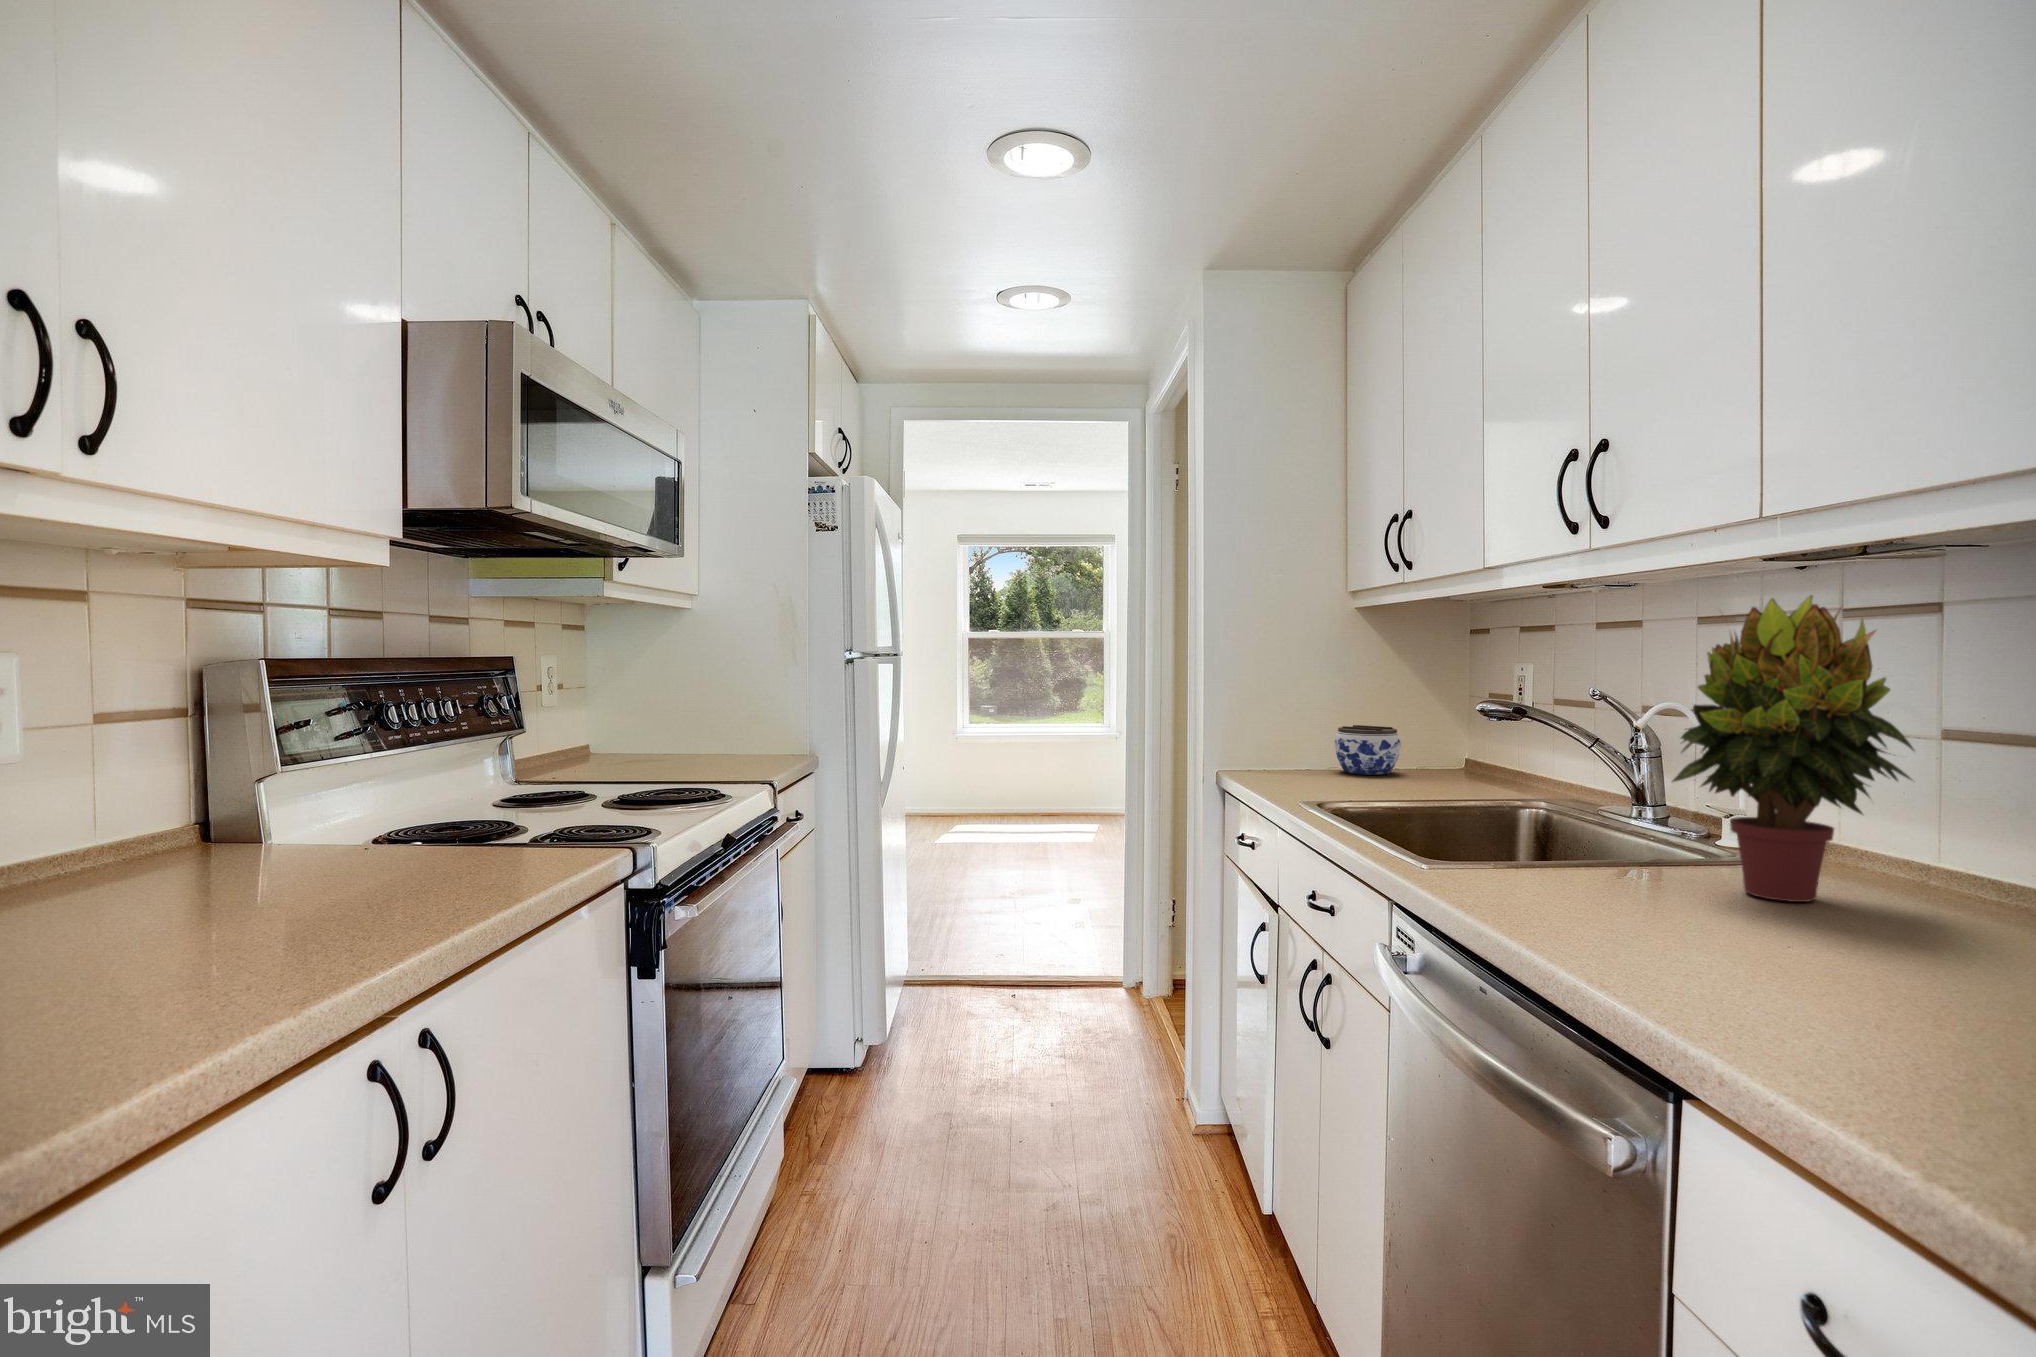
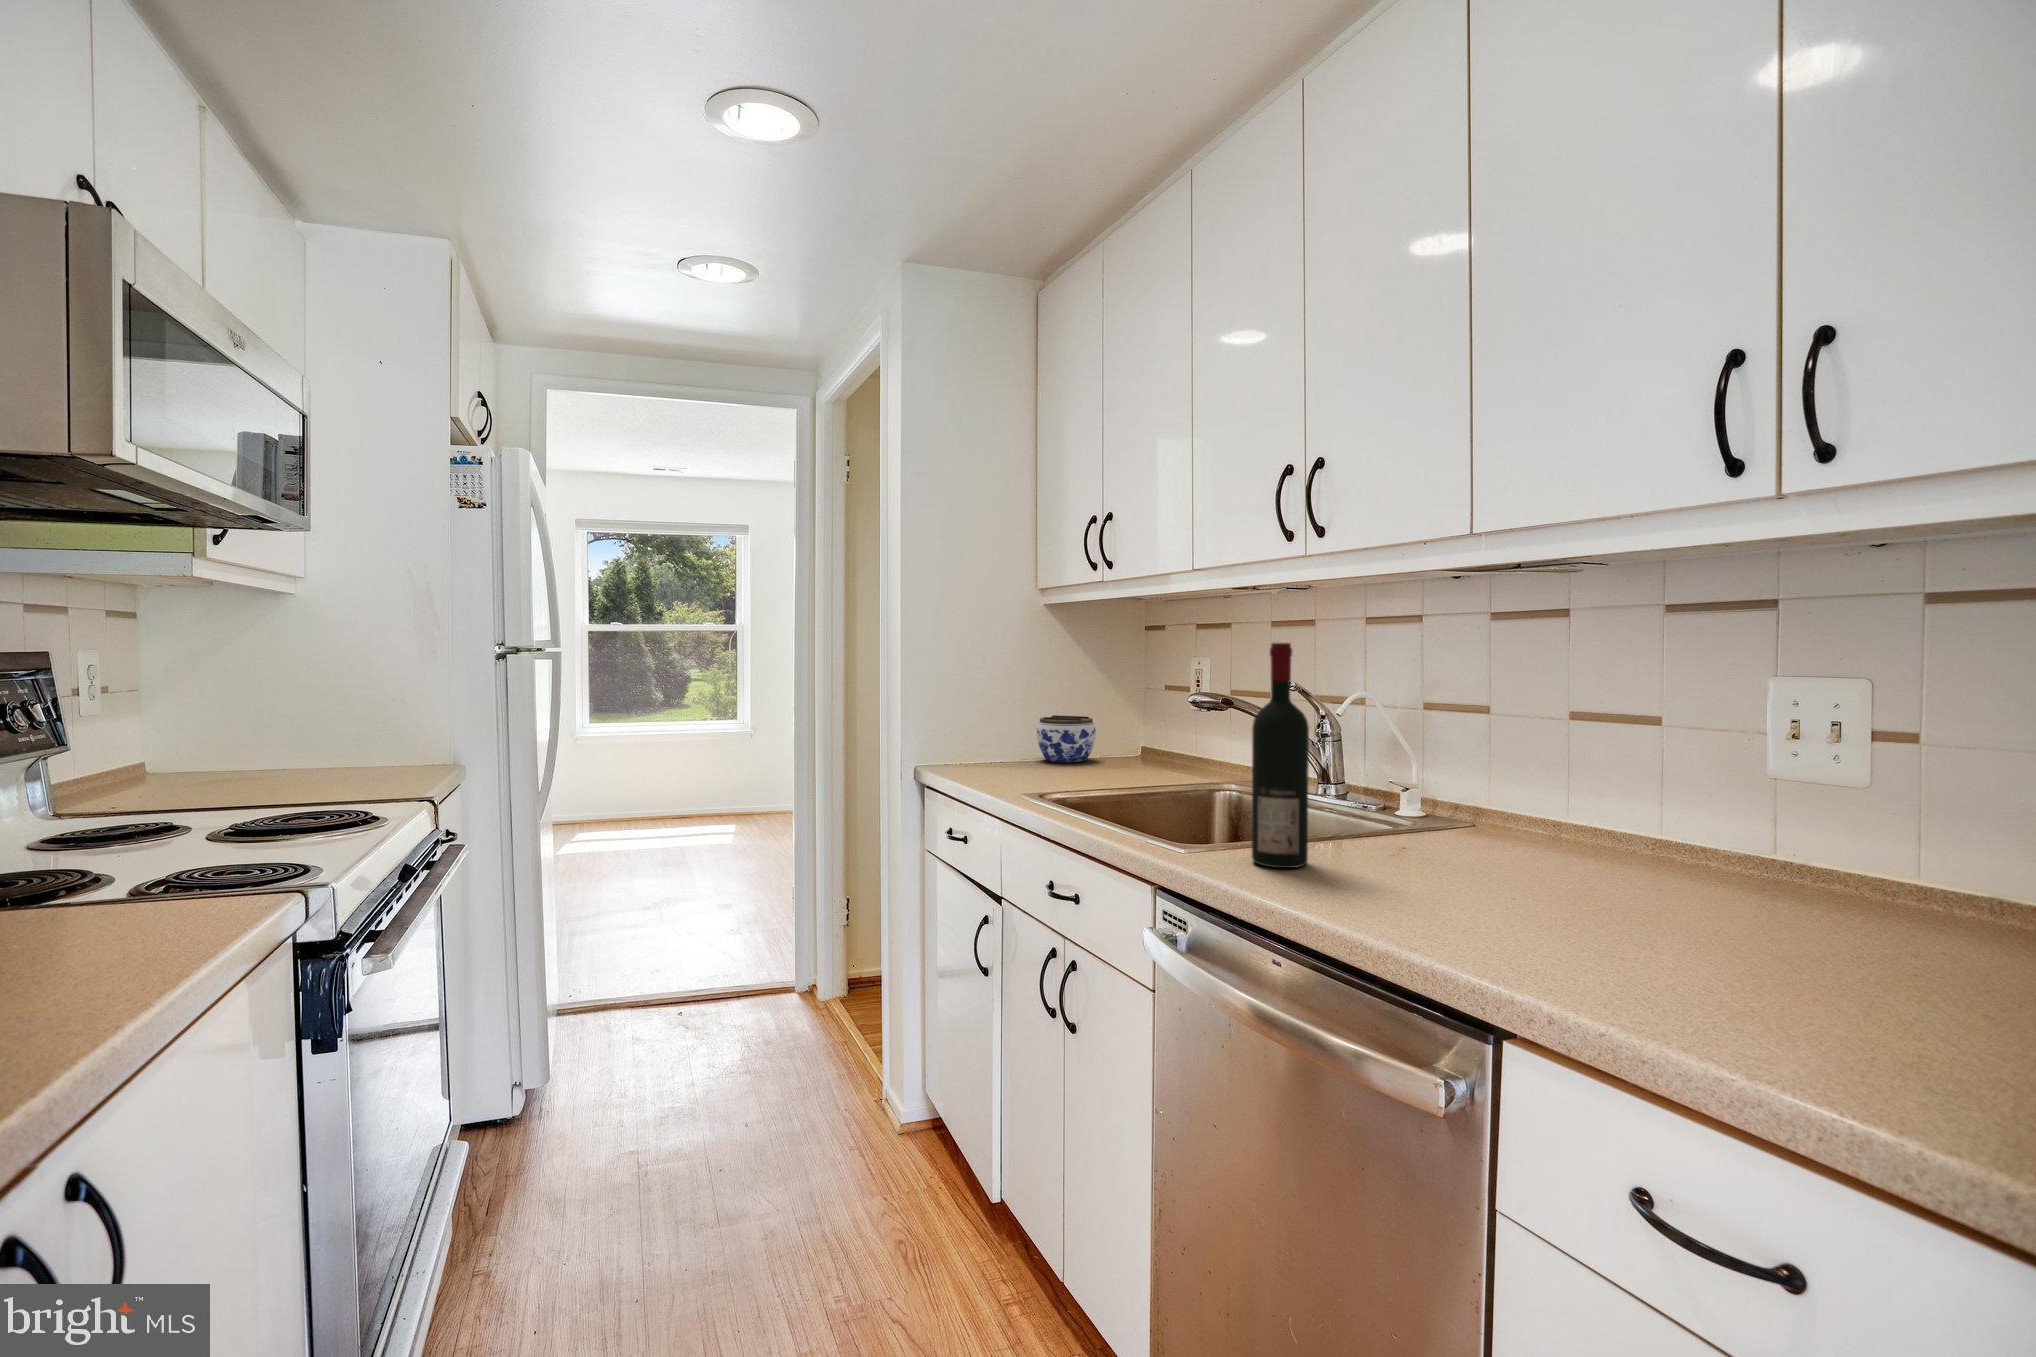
potted plant: present [1673,595,1914,902] -> none [1393,602,1583,868]
wine bottle: none [1497,643,1563,882] -> present [1252,643,1309,868]

